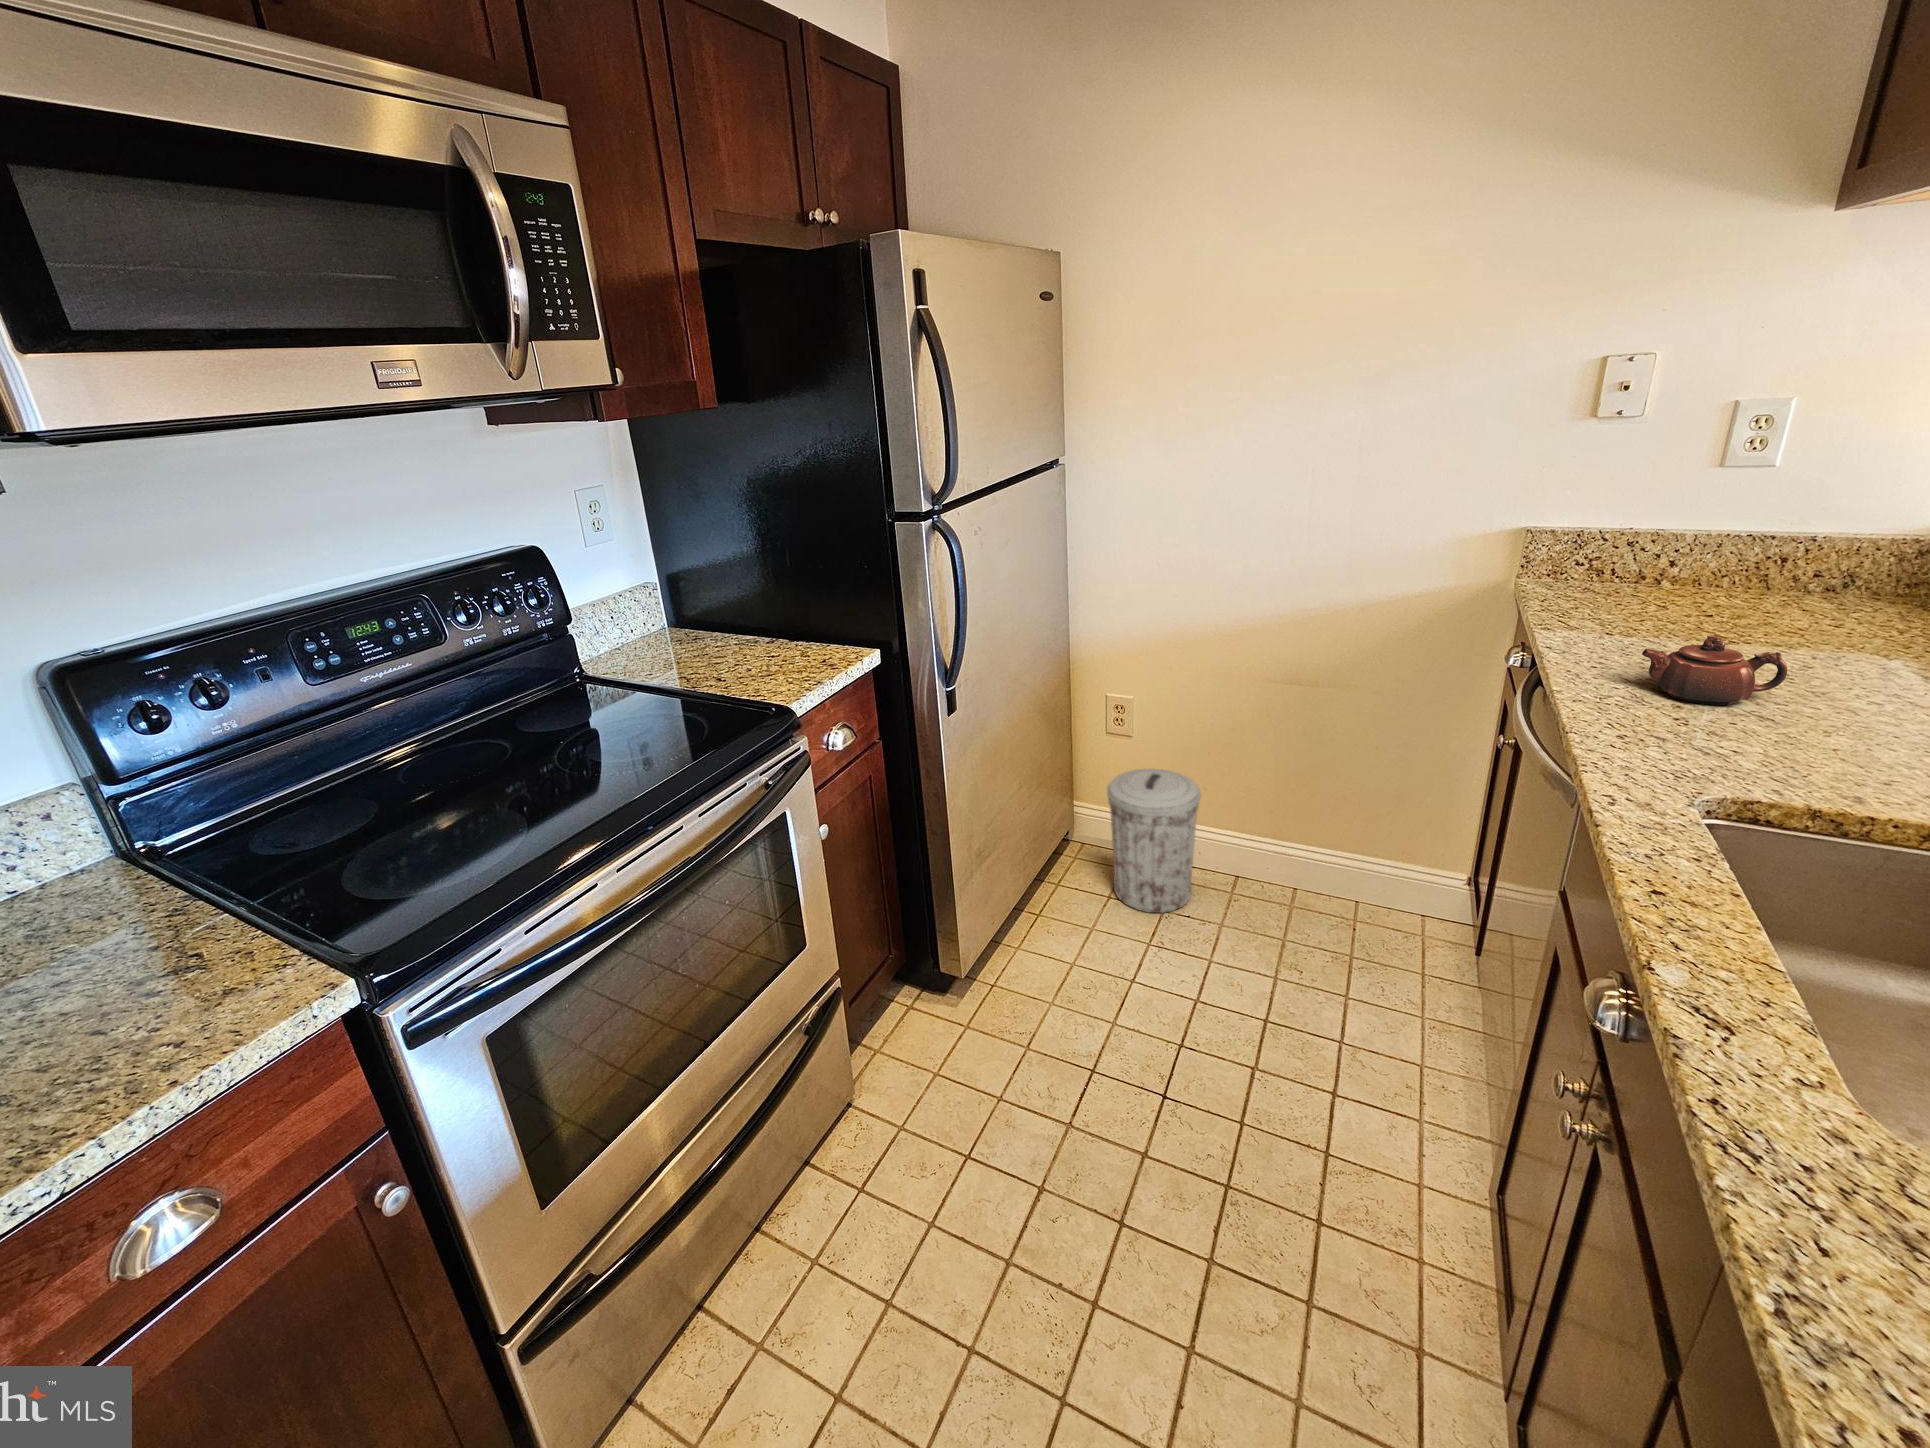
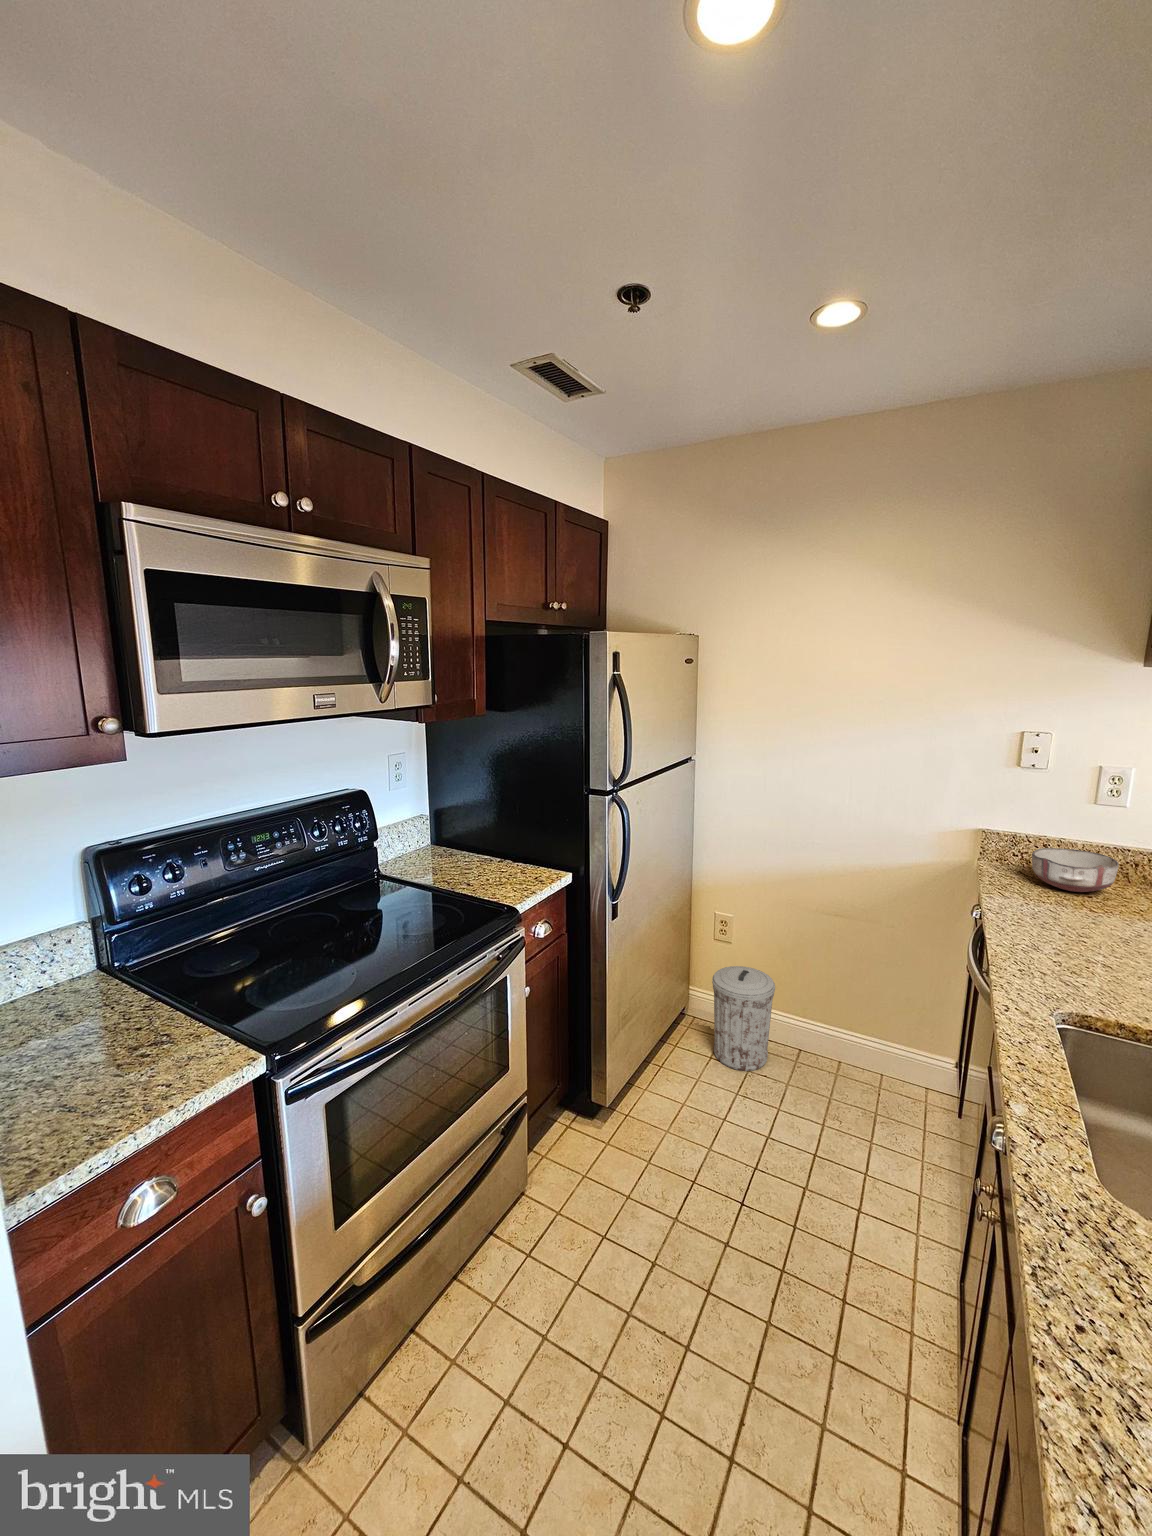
ceramic bowl: none [1614,543,1764,609] -> present [1032,848,1119,892]
teapot: present [1642,635,1787,705] -> none [1036,913,1119,956]

